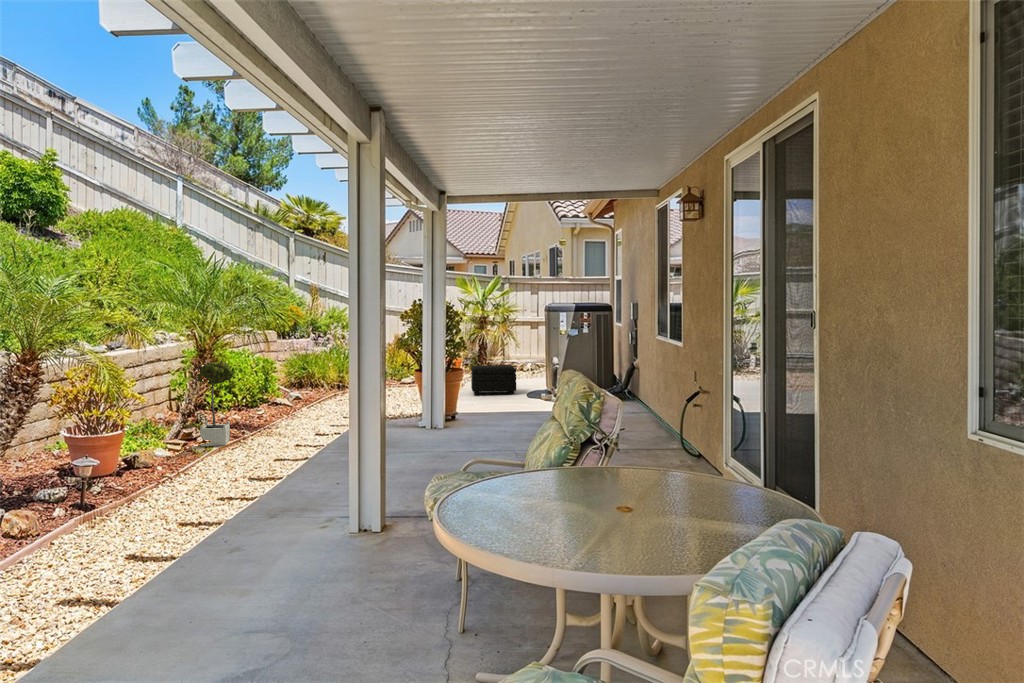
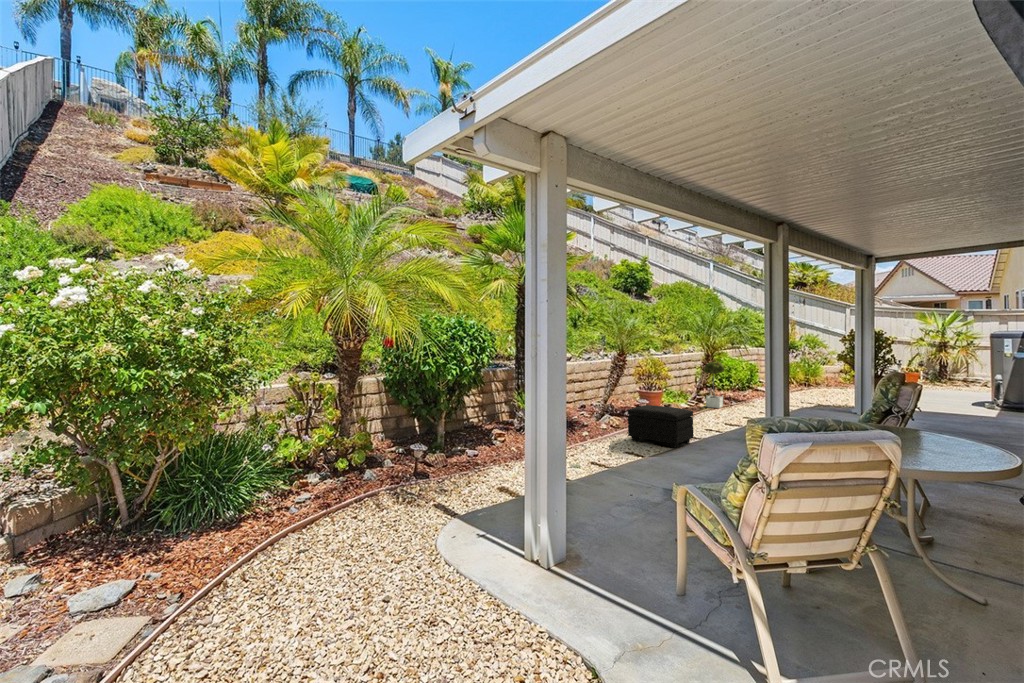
footstool: present [471,365,516,395] -> present [628,405,693,448]

